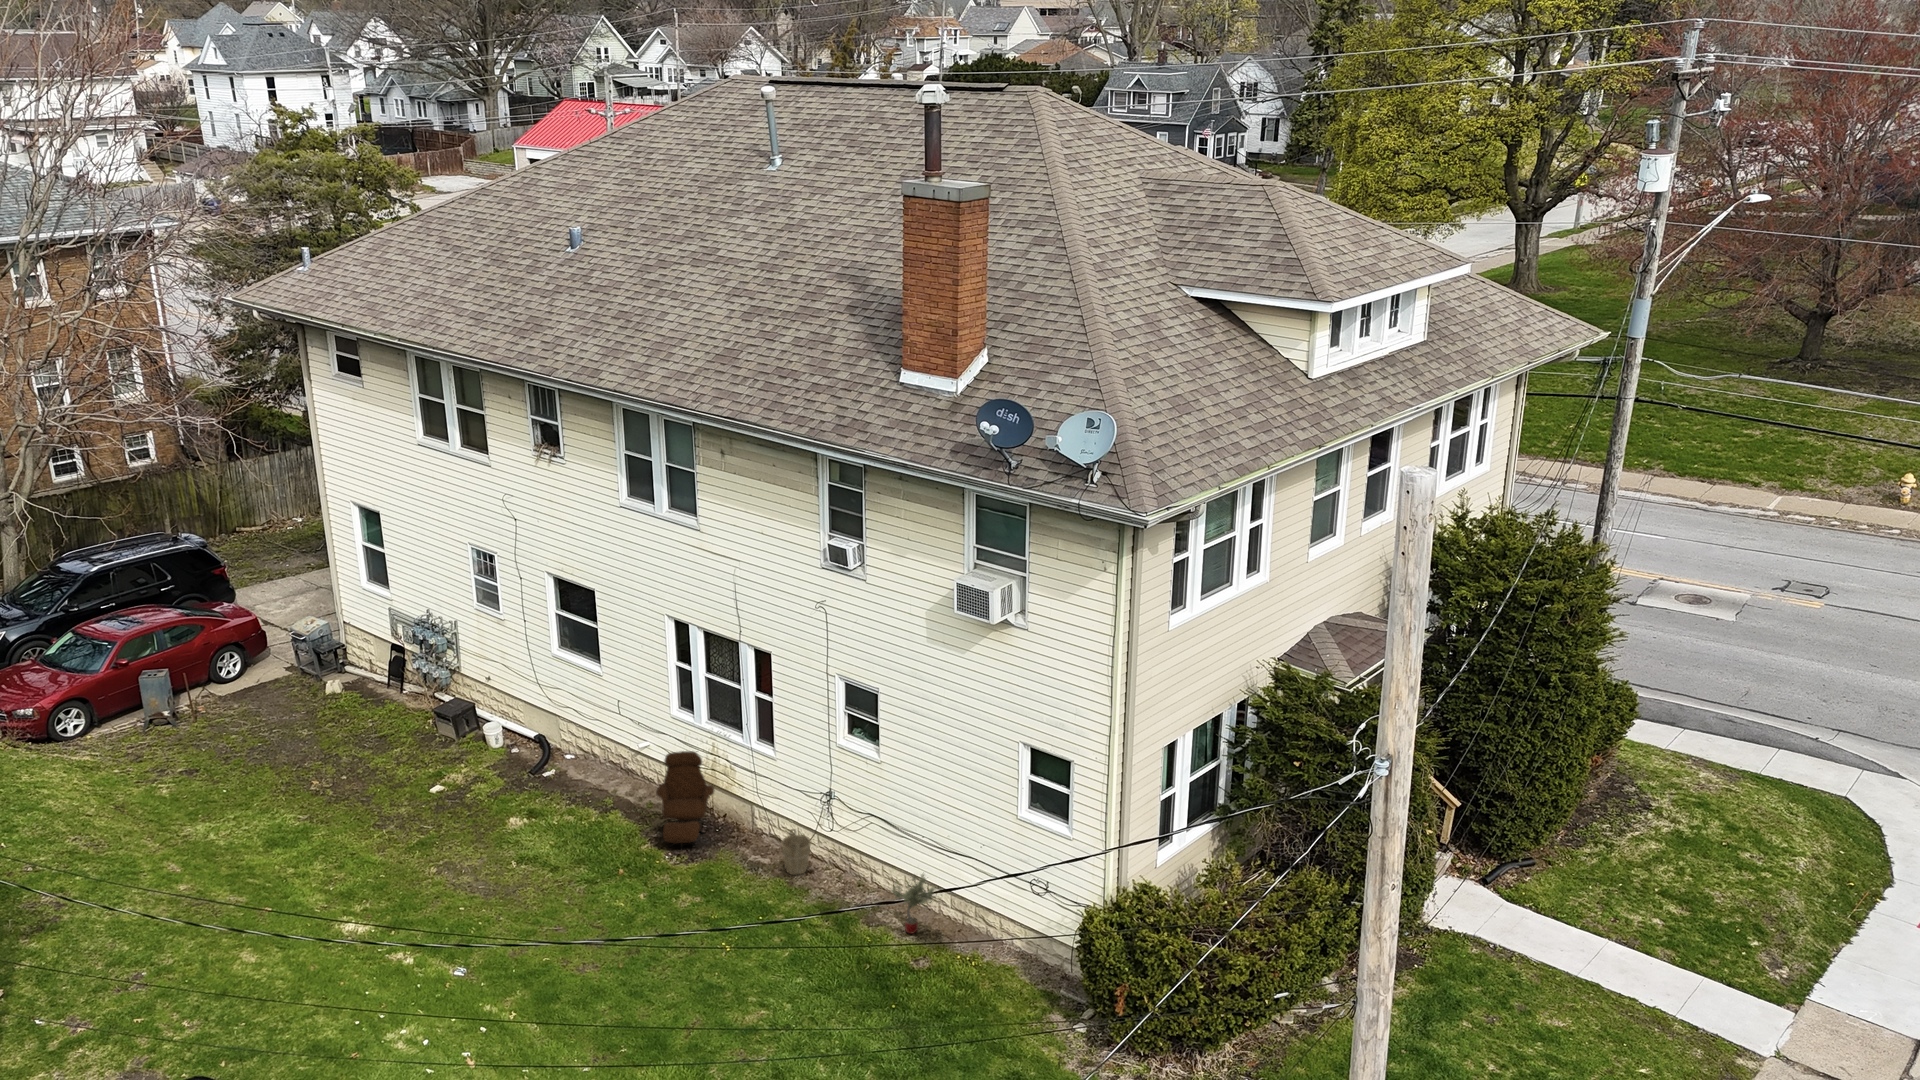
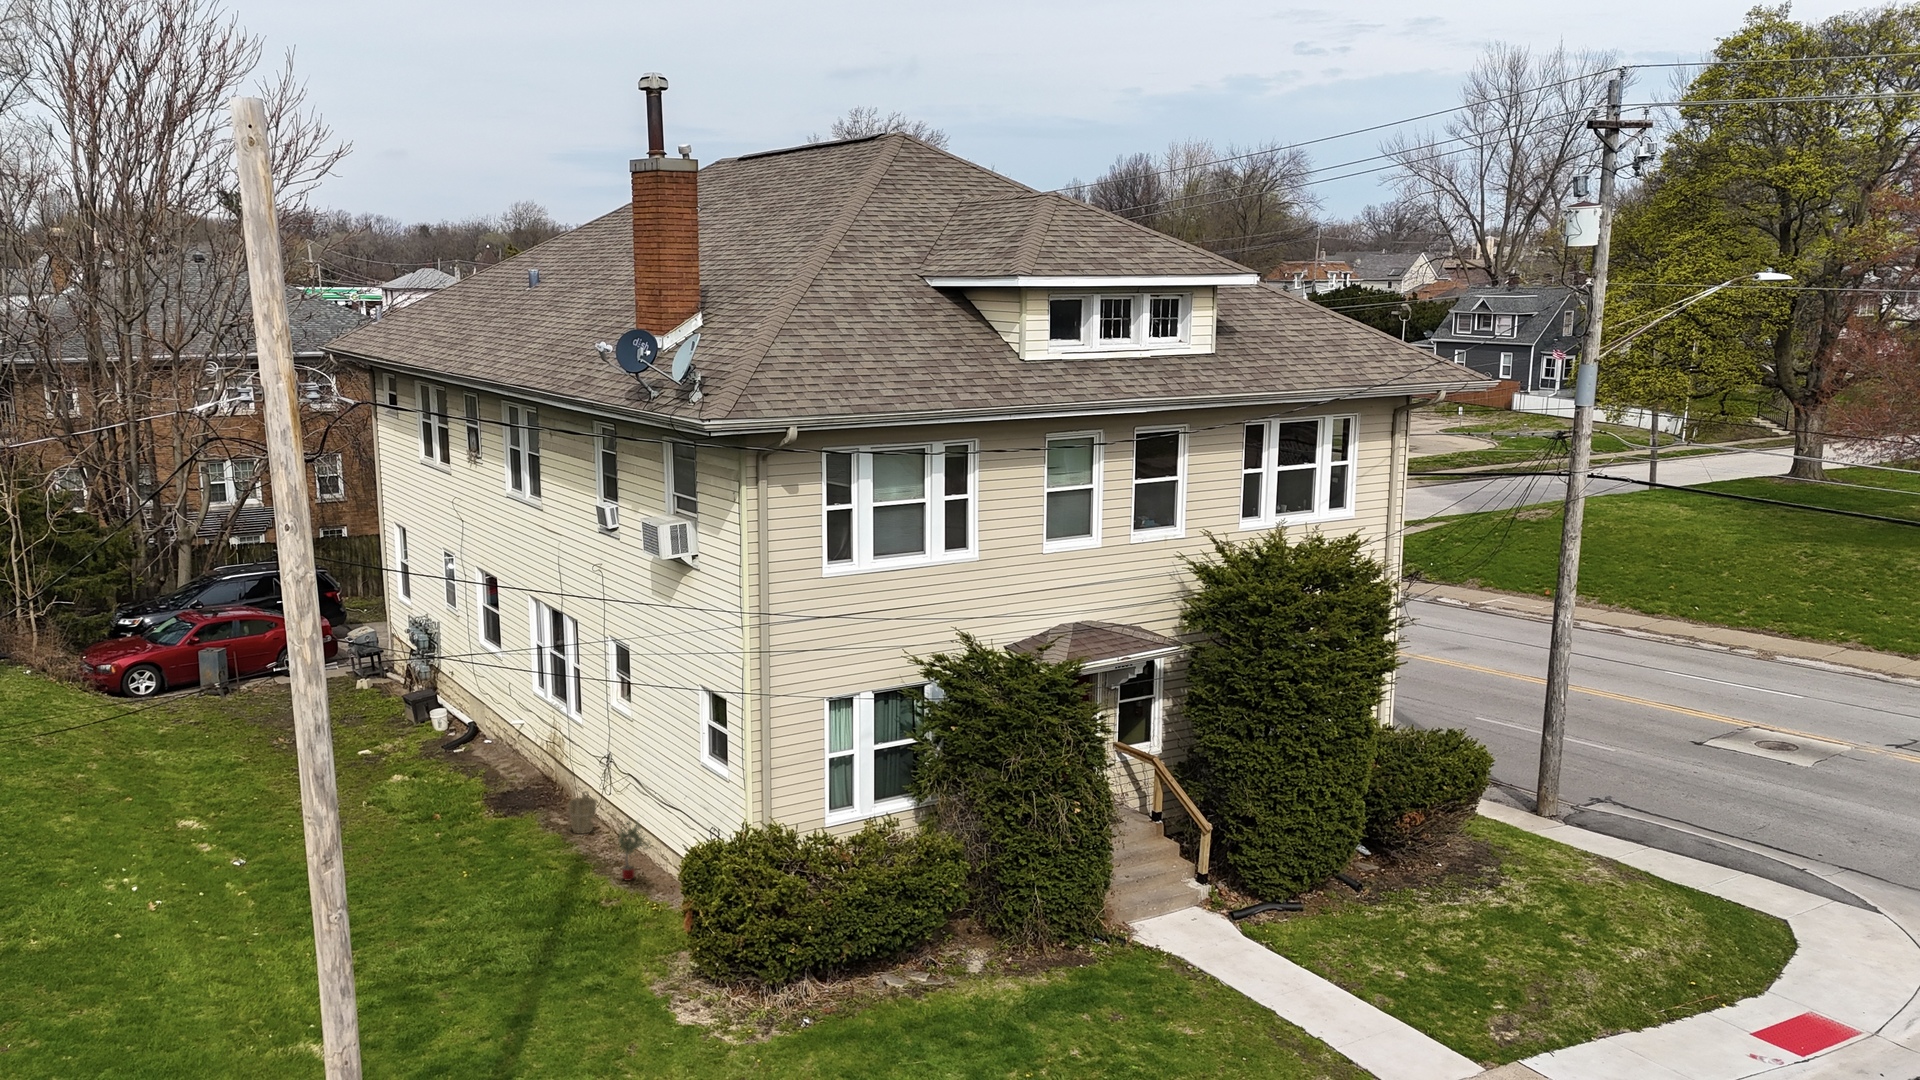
lounge chair: present [656,751,715,850] -> none [489,724,557,809]

